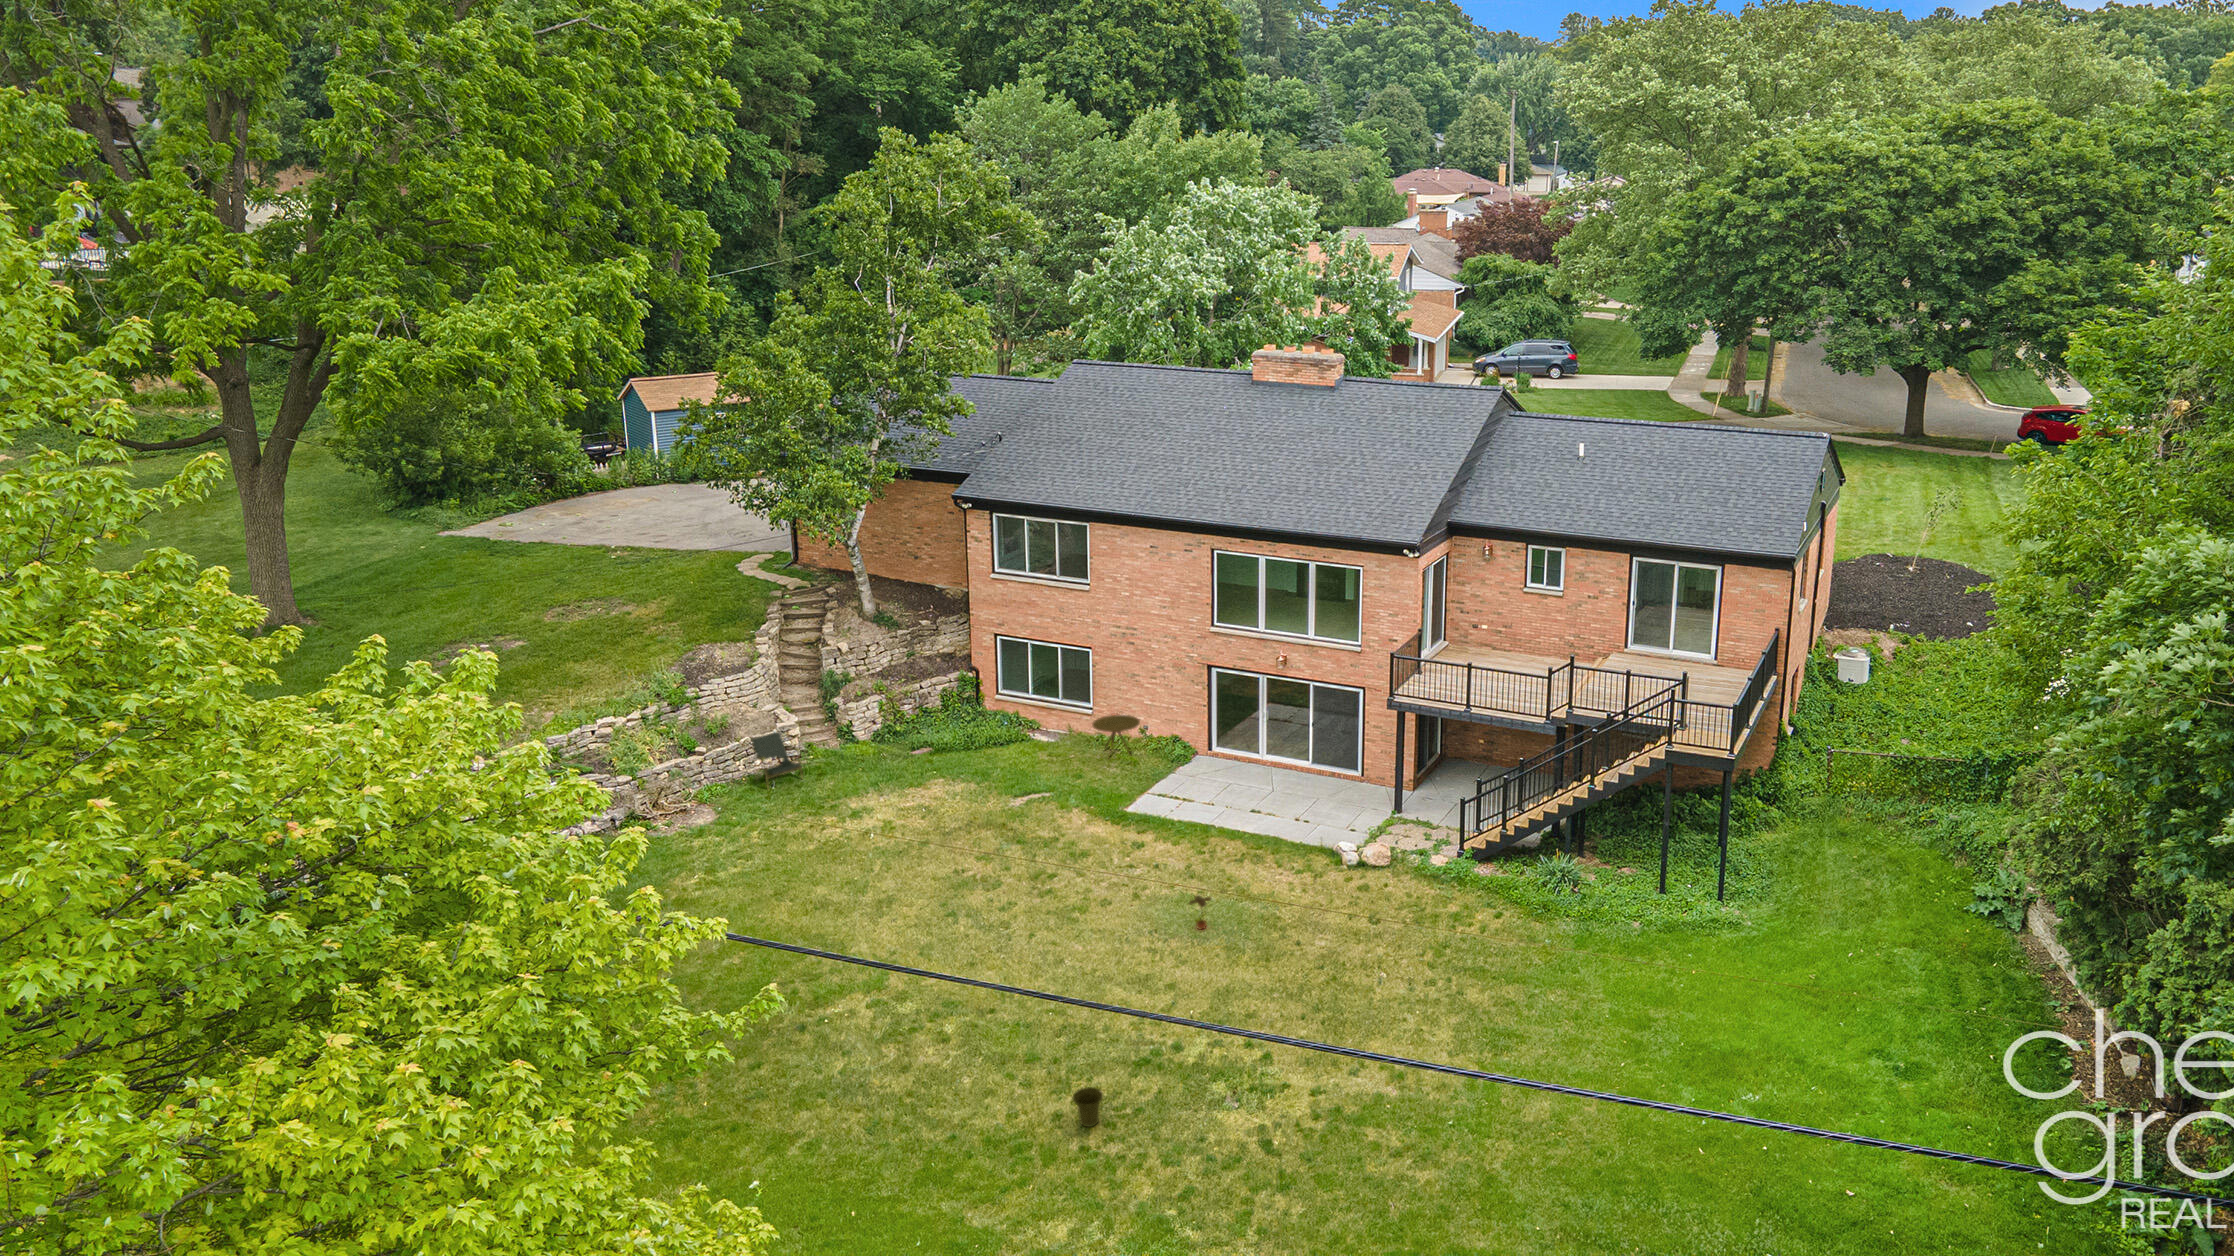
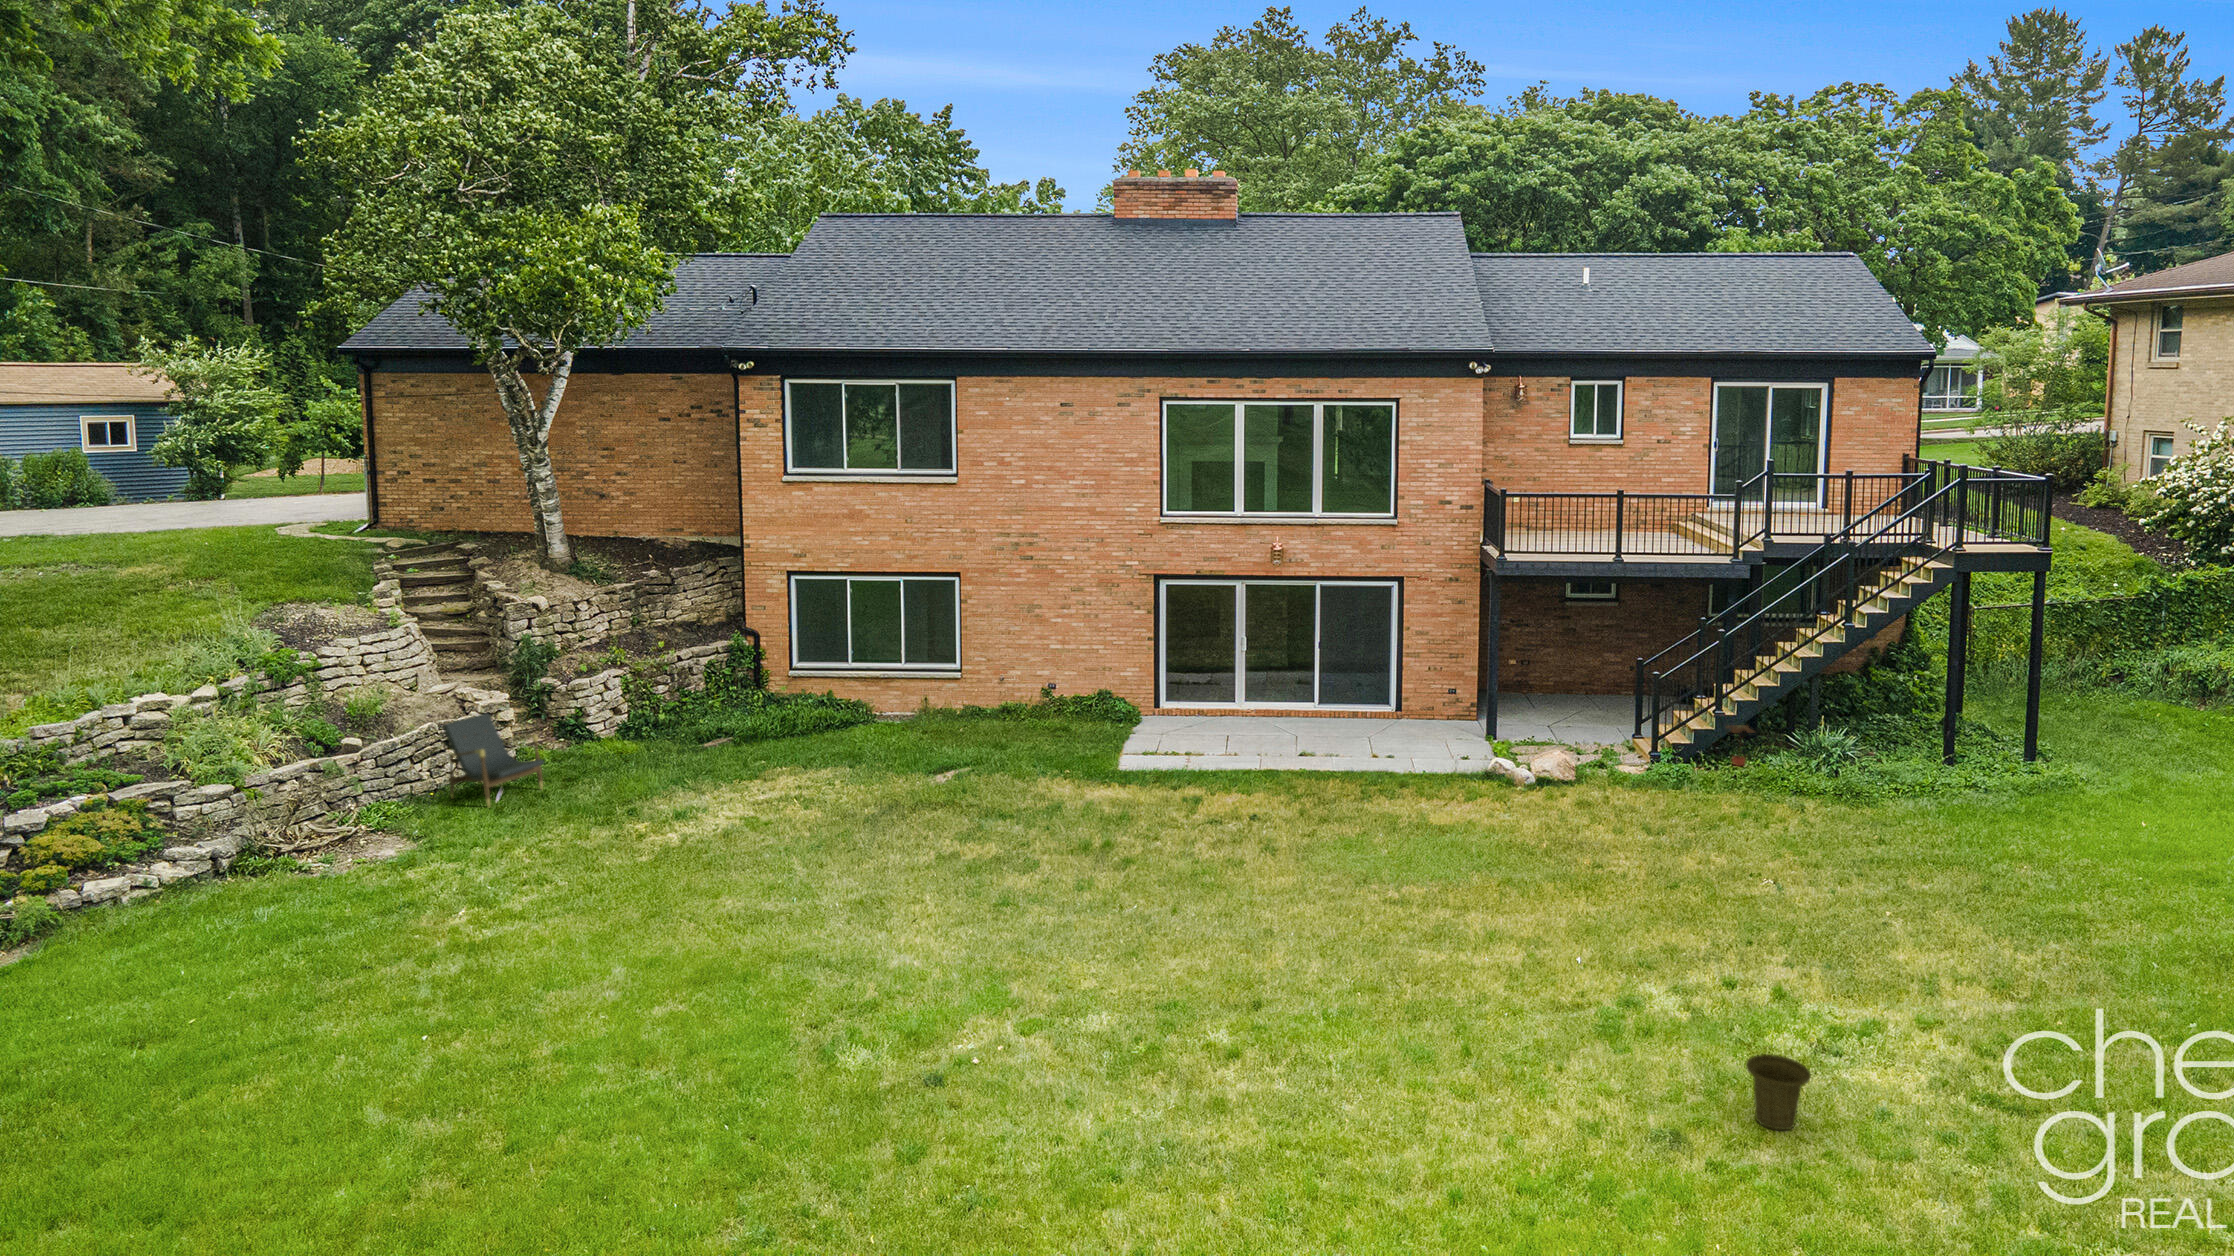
round table: present [1092,715,1140,753] -> none [991,664,1060,722]
potted plant: present [1189,896,1211,929] -> present [1727,725,1754,766]

